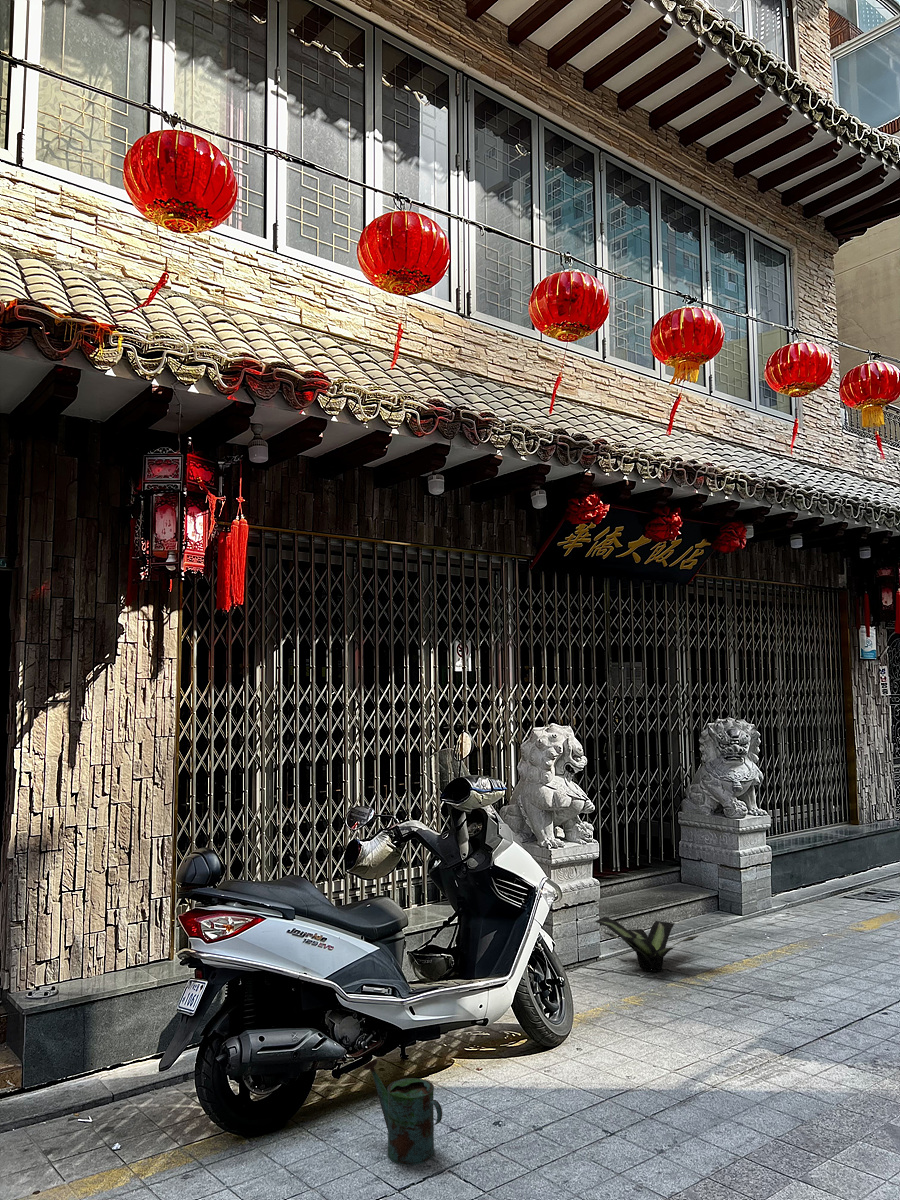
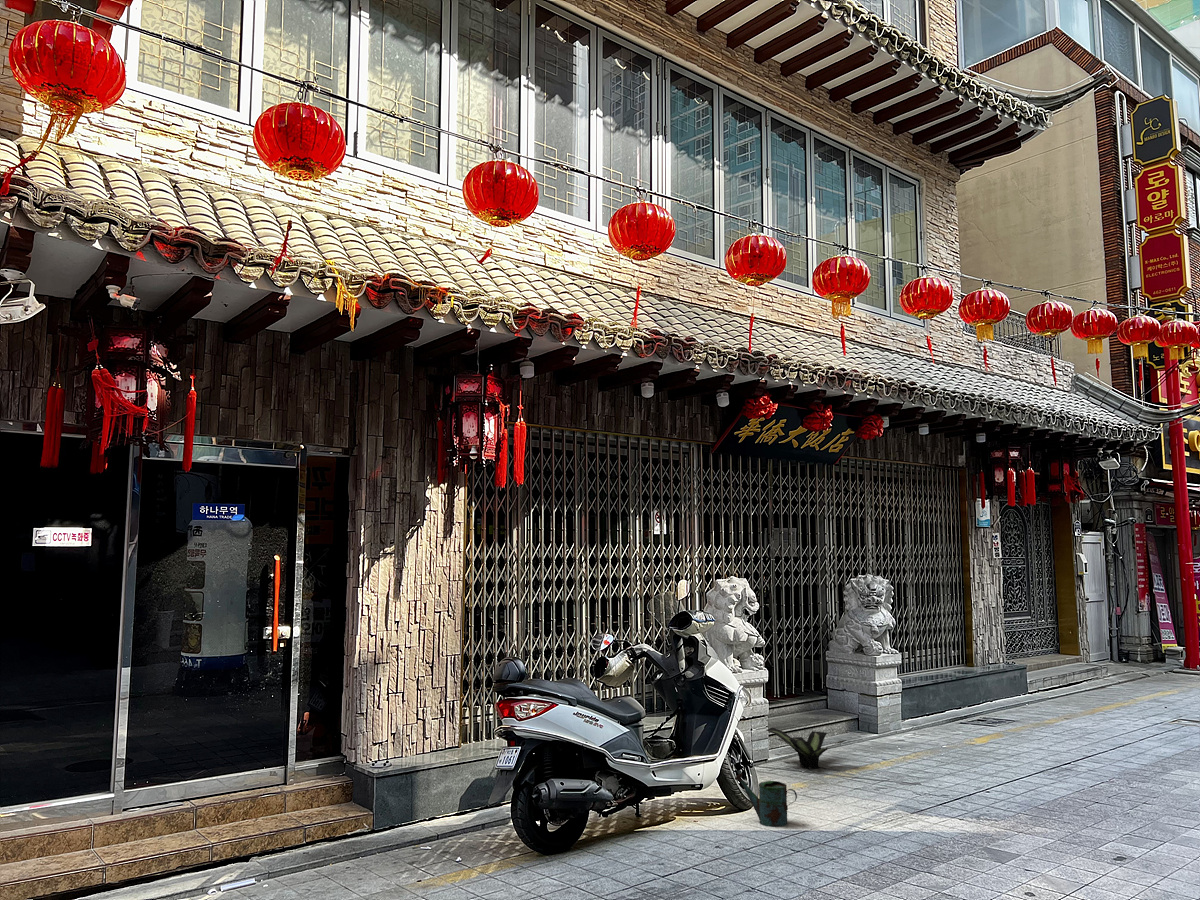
watering can: present [363,1060,442,1165] -> present [735,773,797,827]

